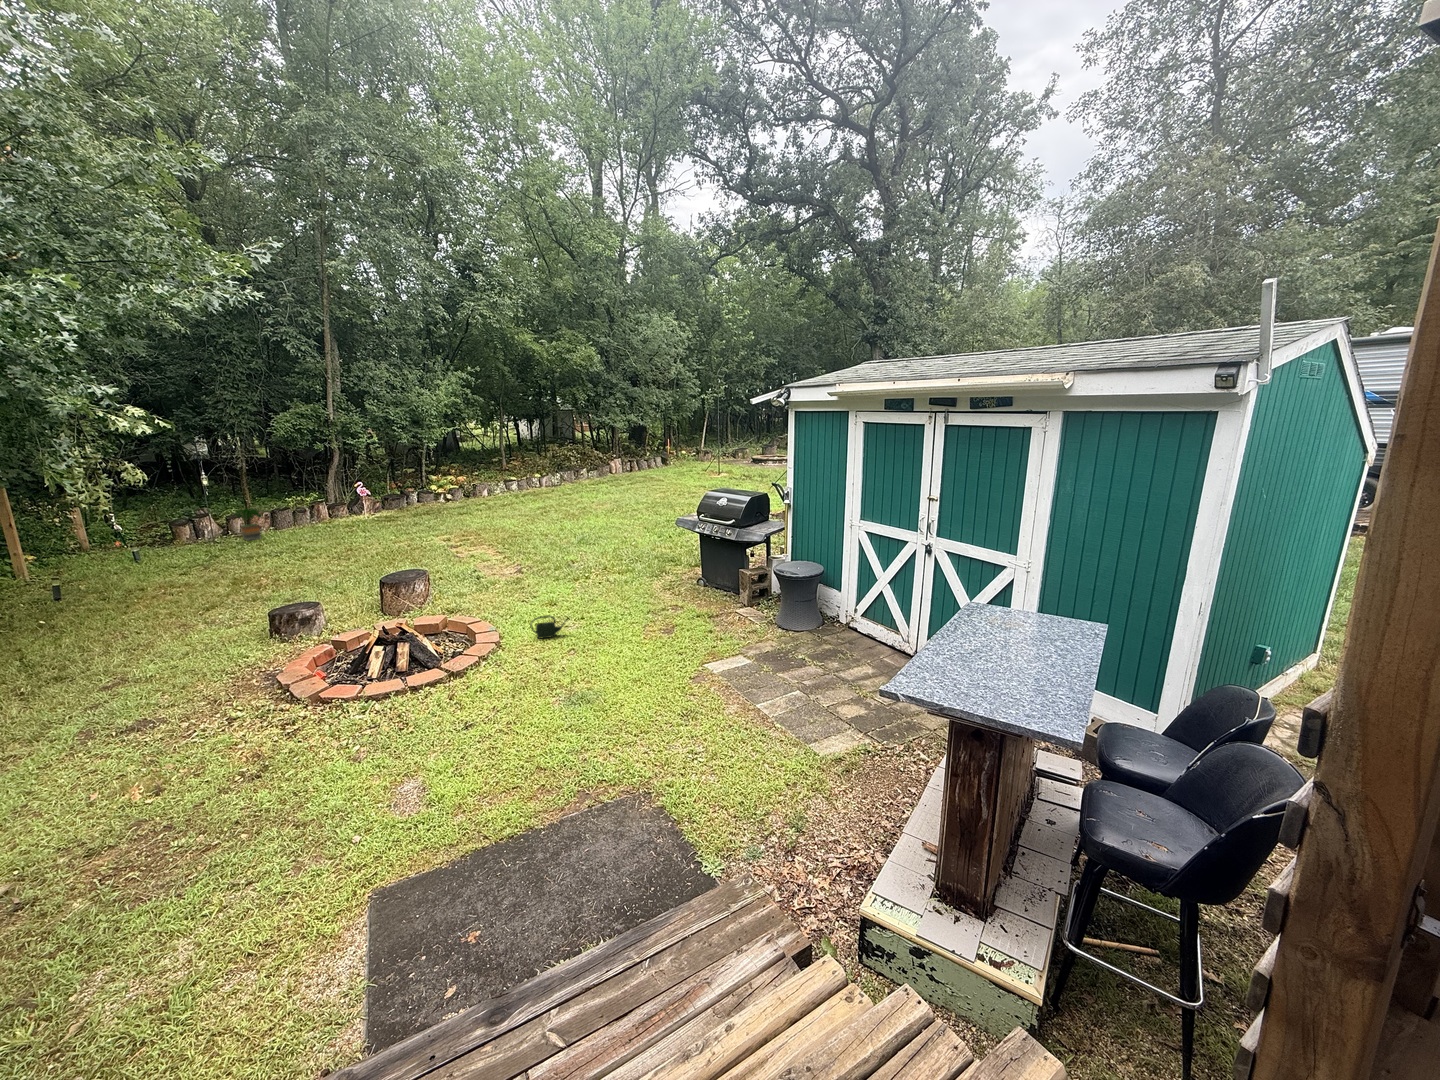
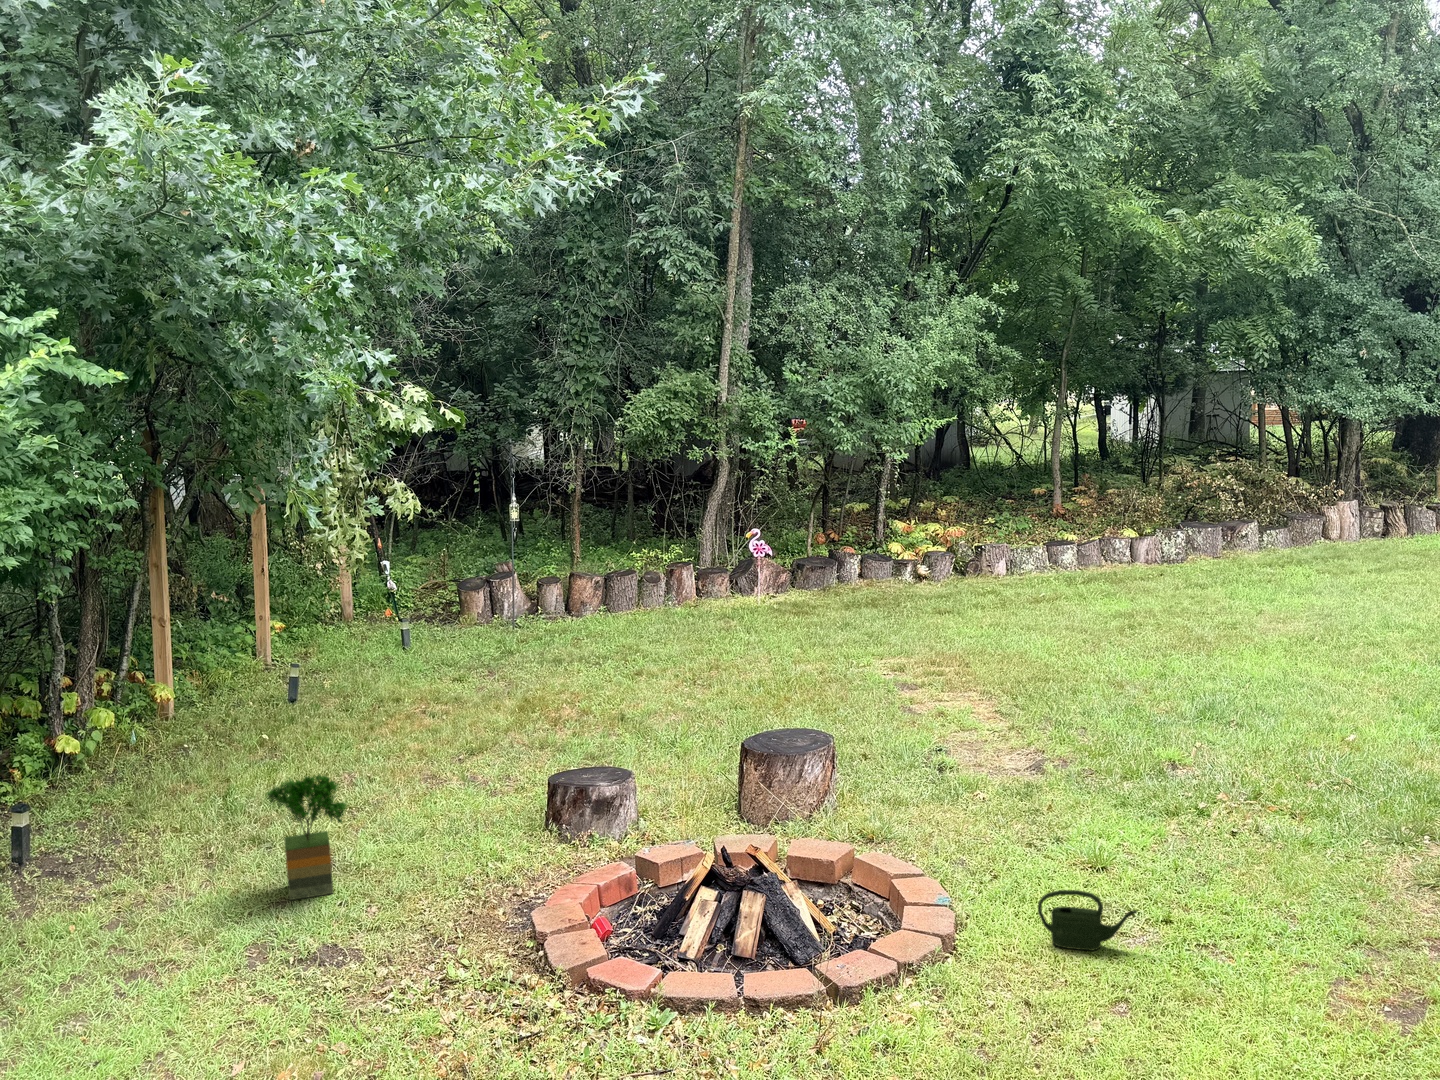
potted tree: present [235,508,263,541] -> present [266,774,347,900]

